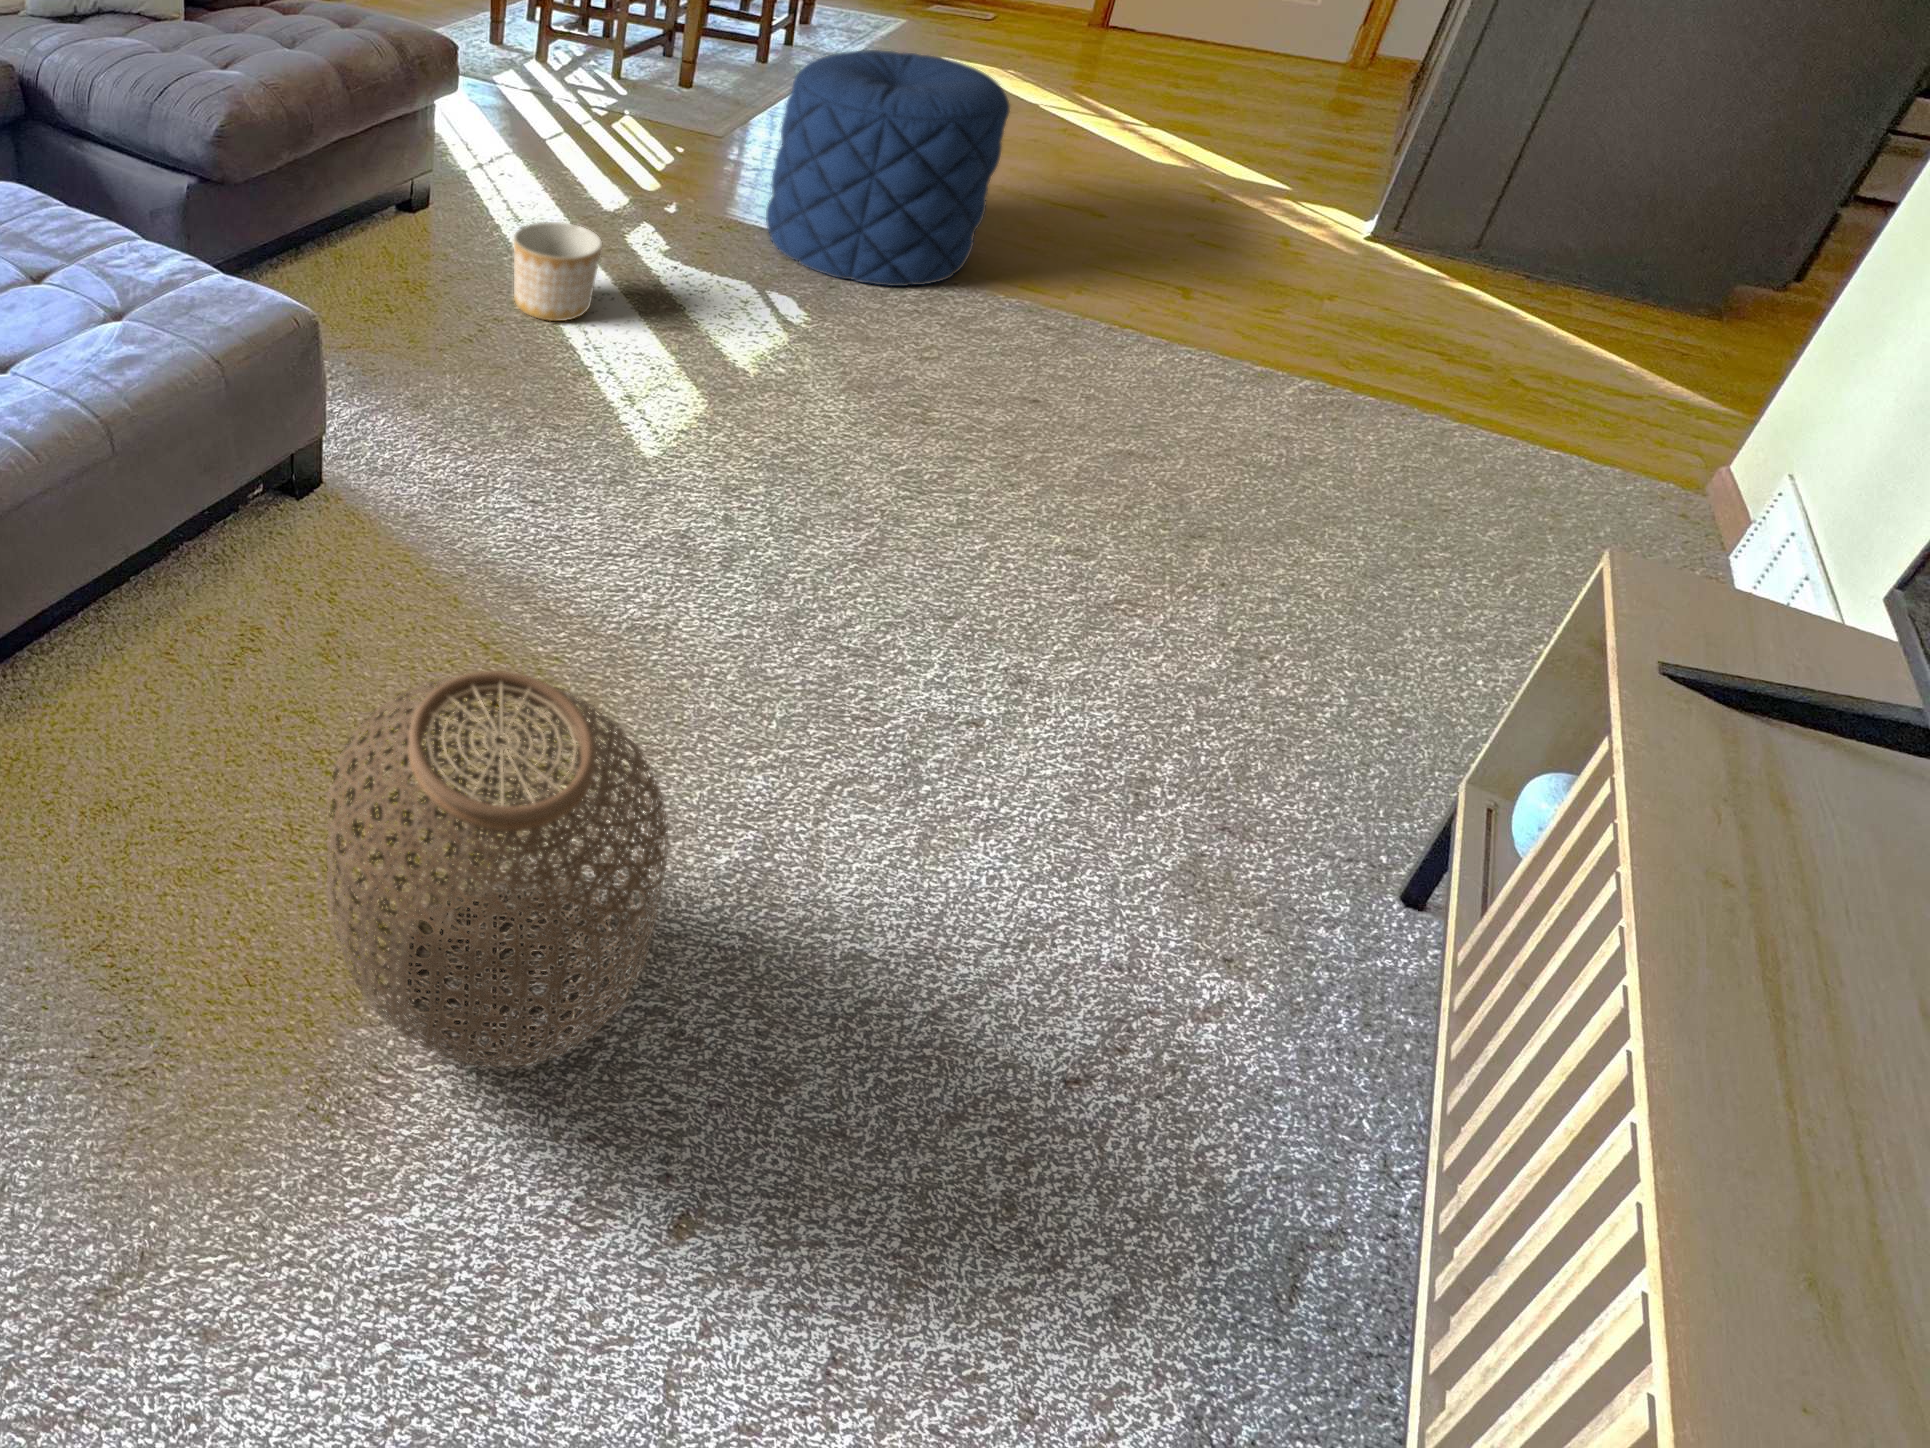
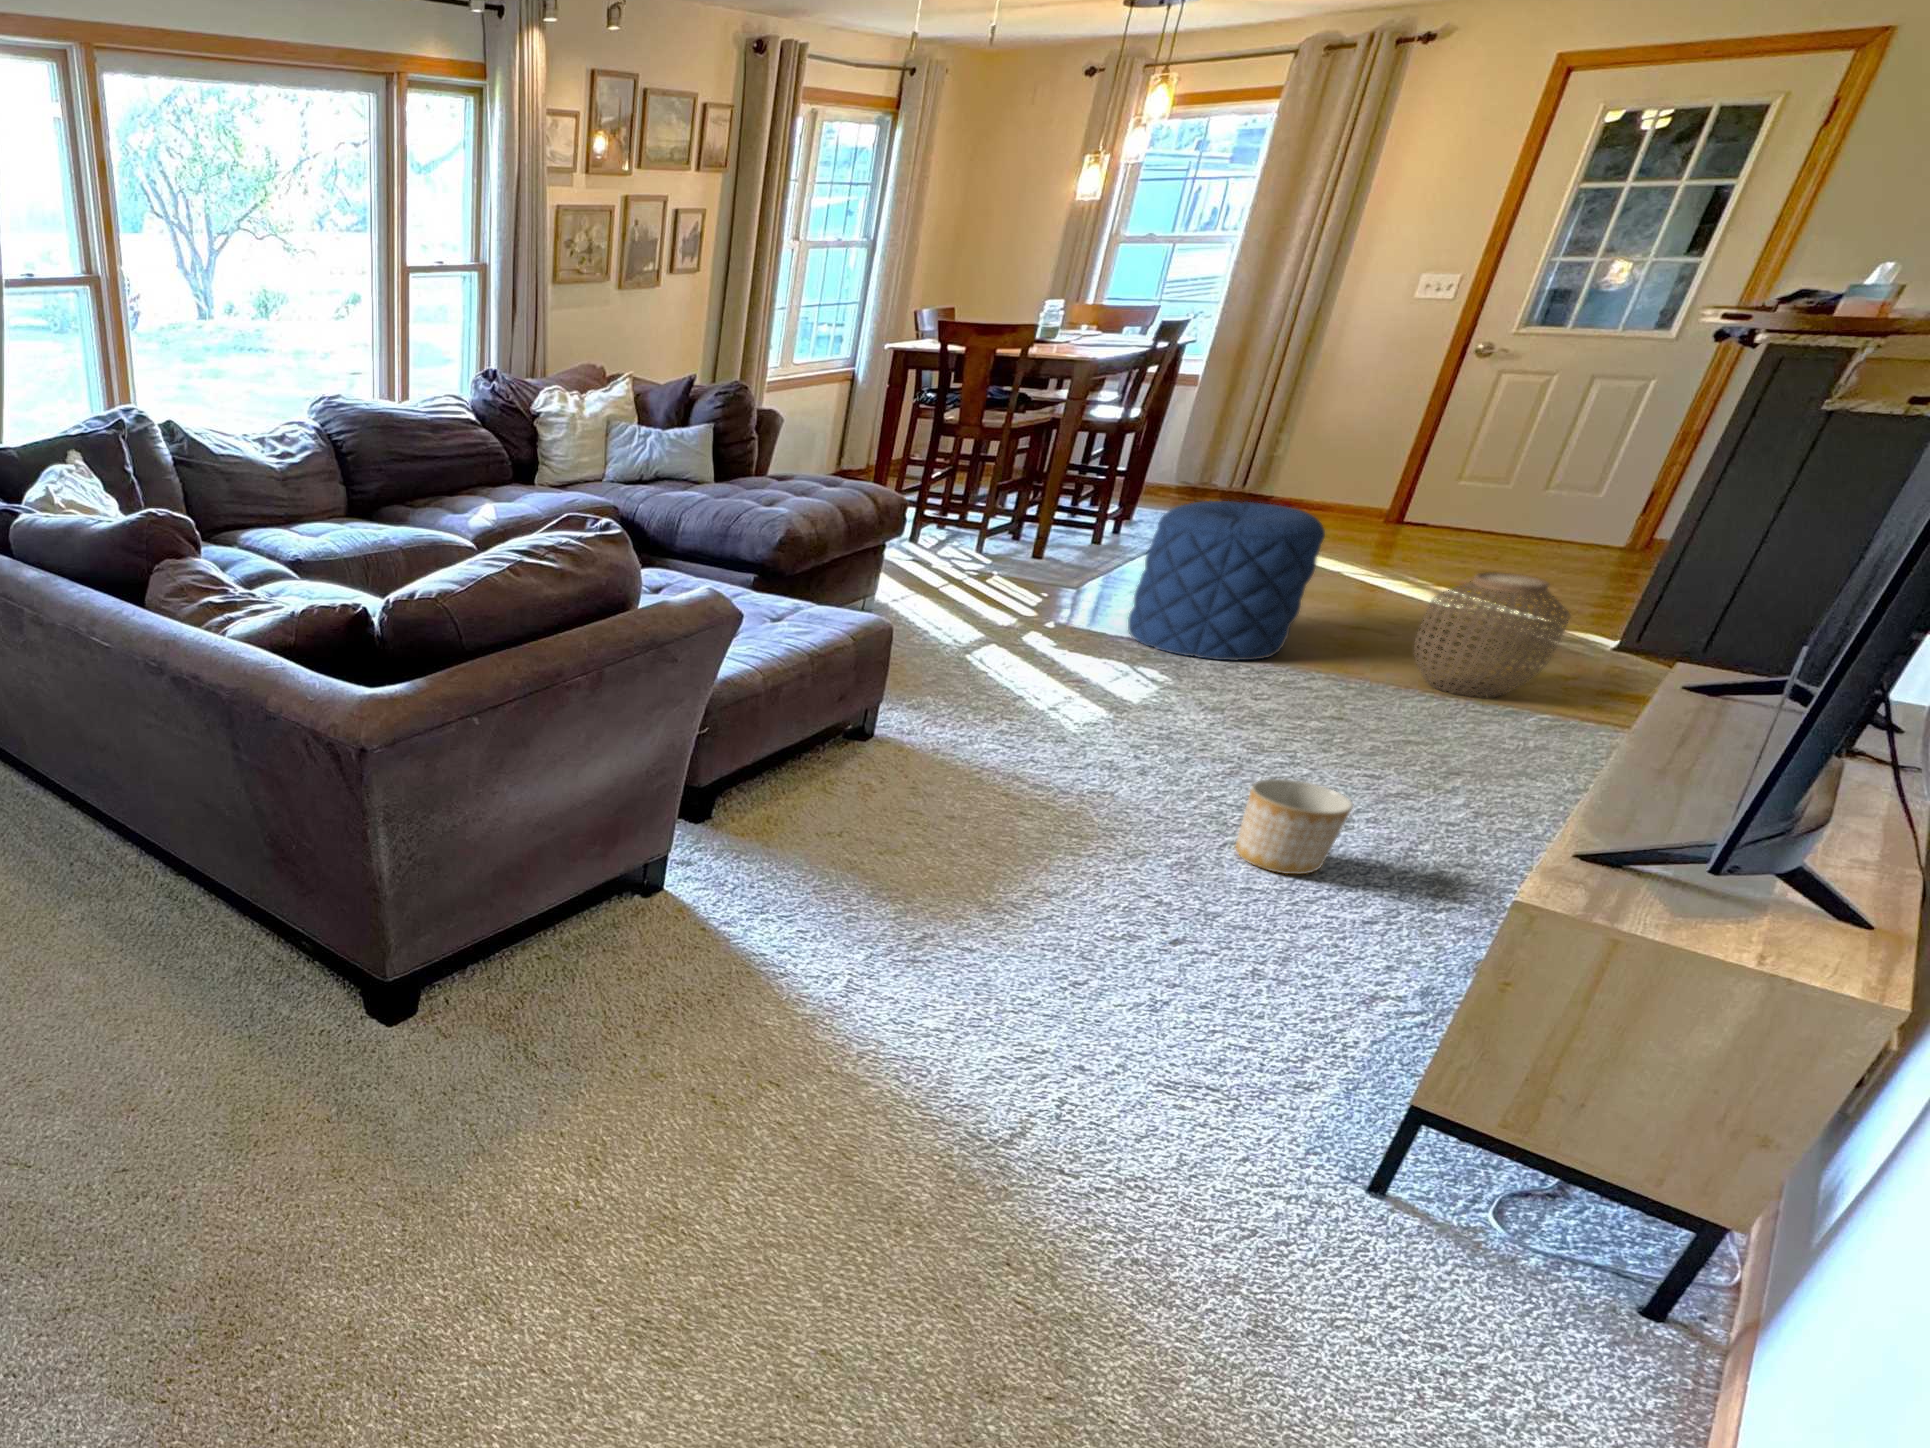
planter: present [514,222,602,321] -> present [1236,779,1353,874]
woven basket: present [327,671,668,1067] -> present [1414,572,1570,697]

